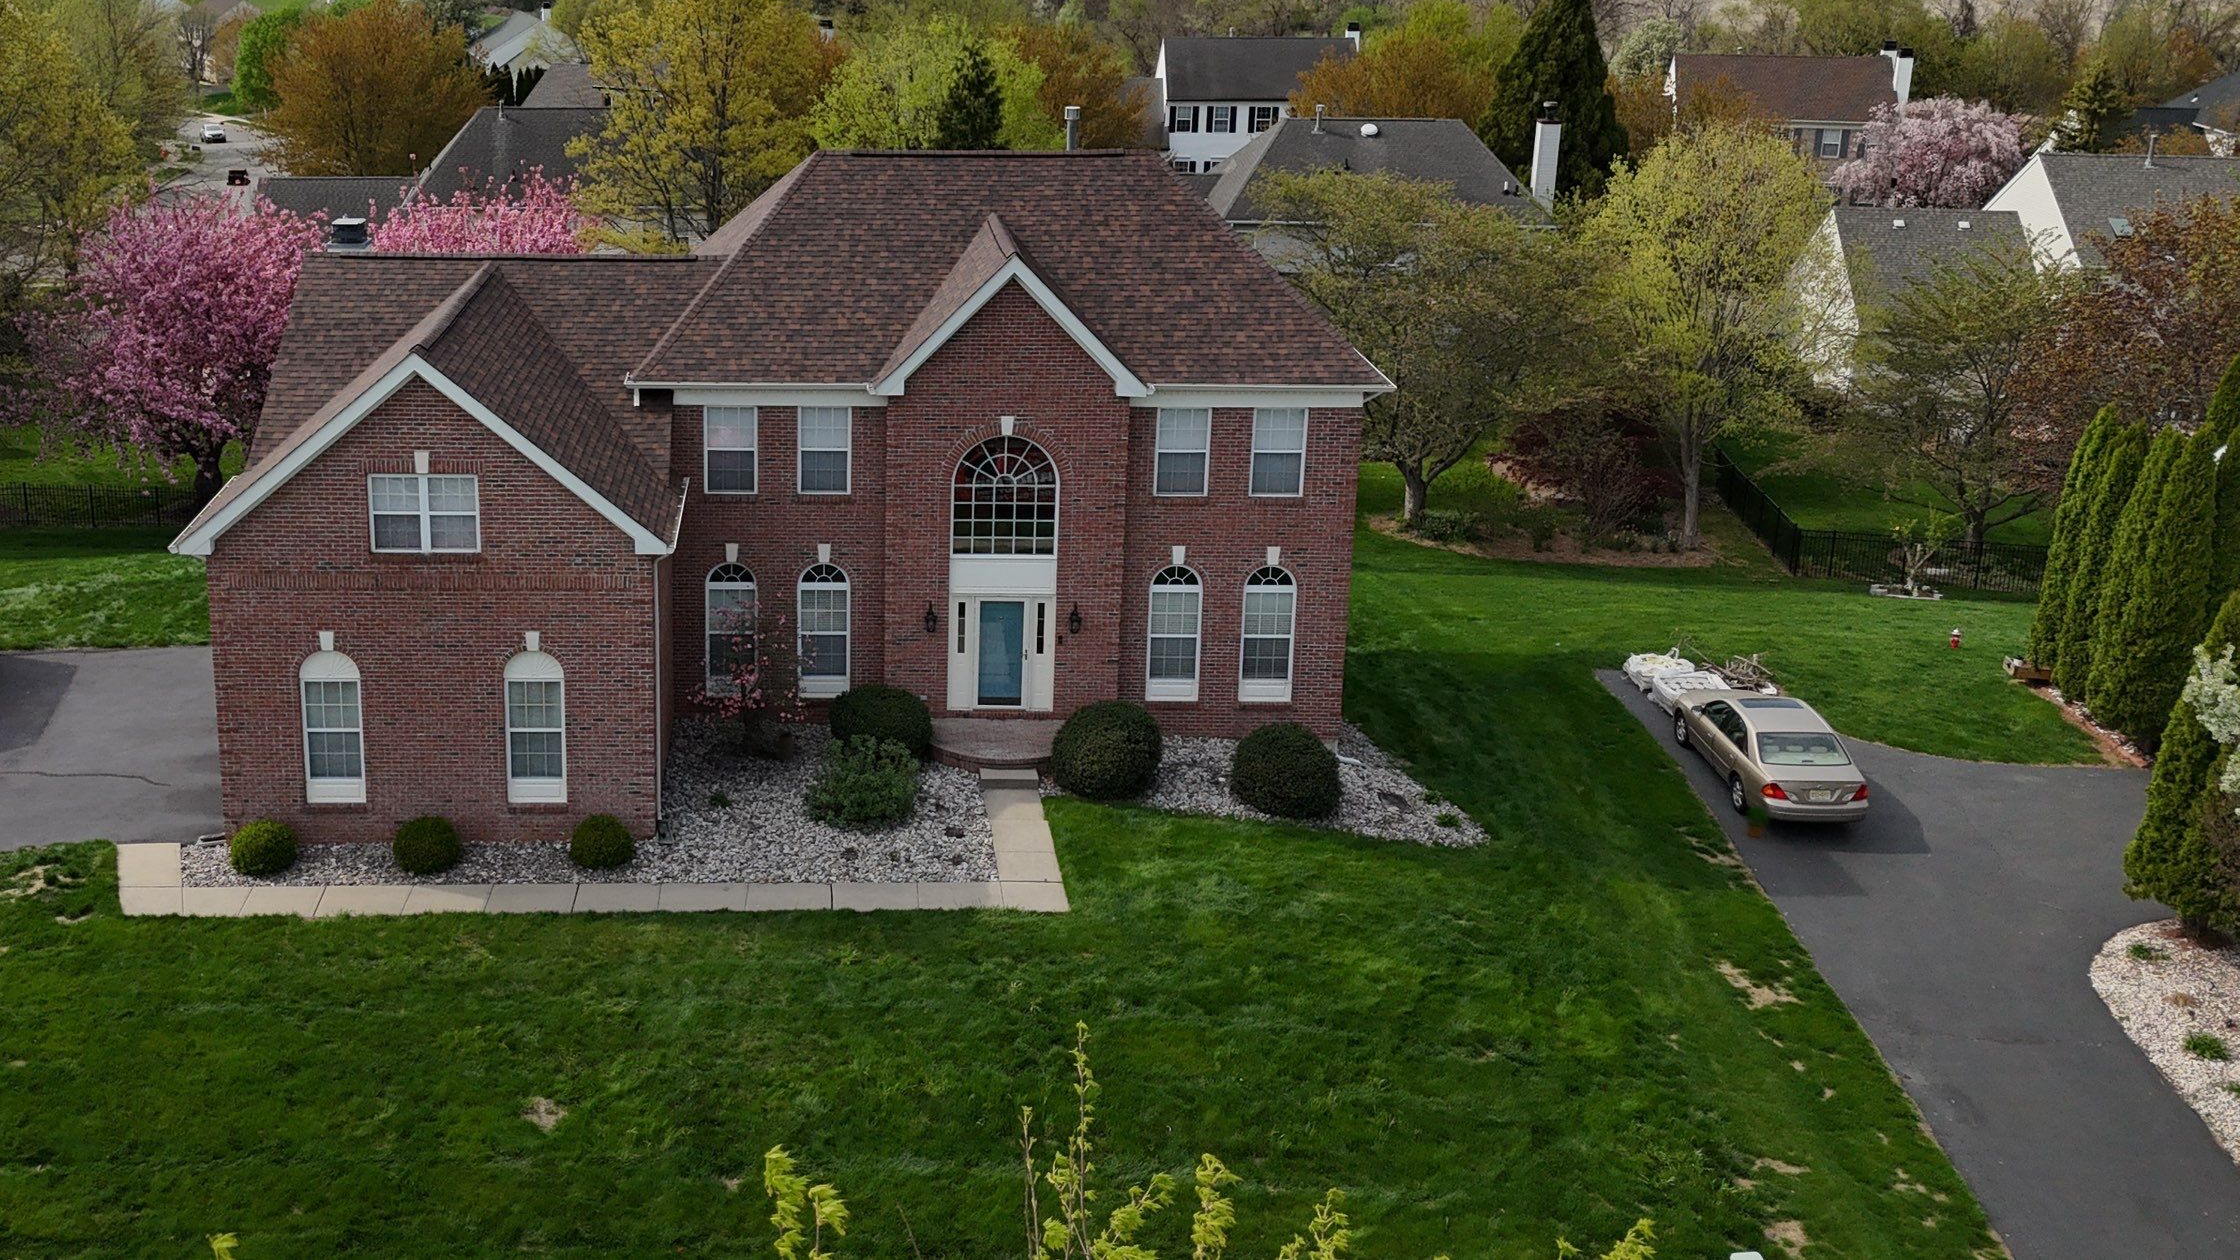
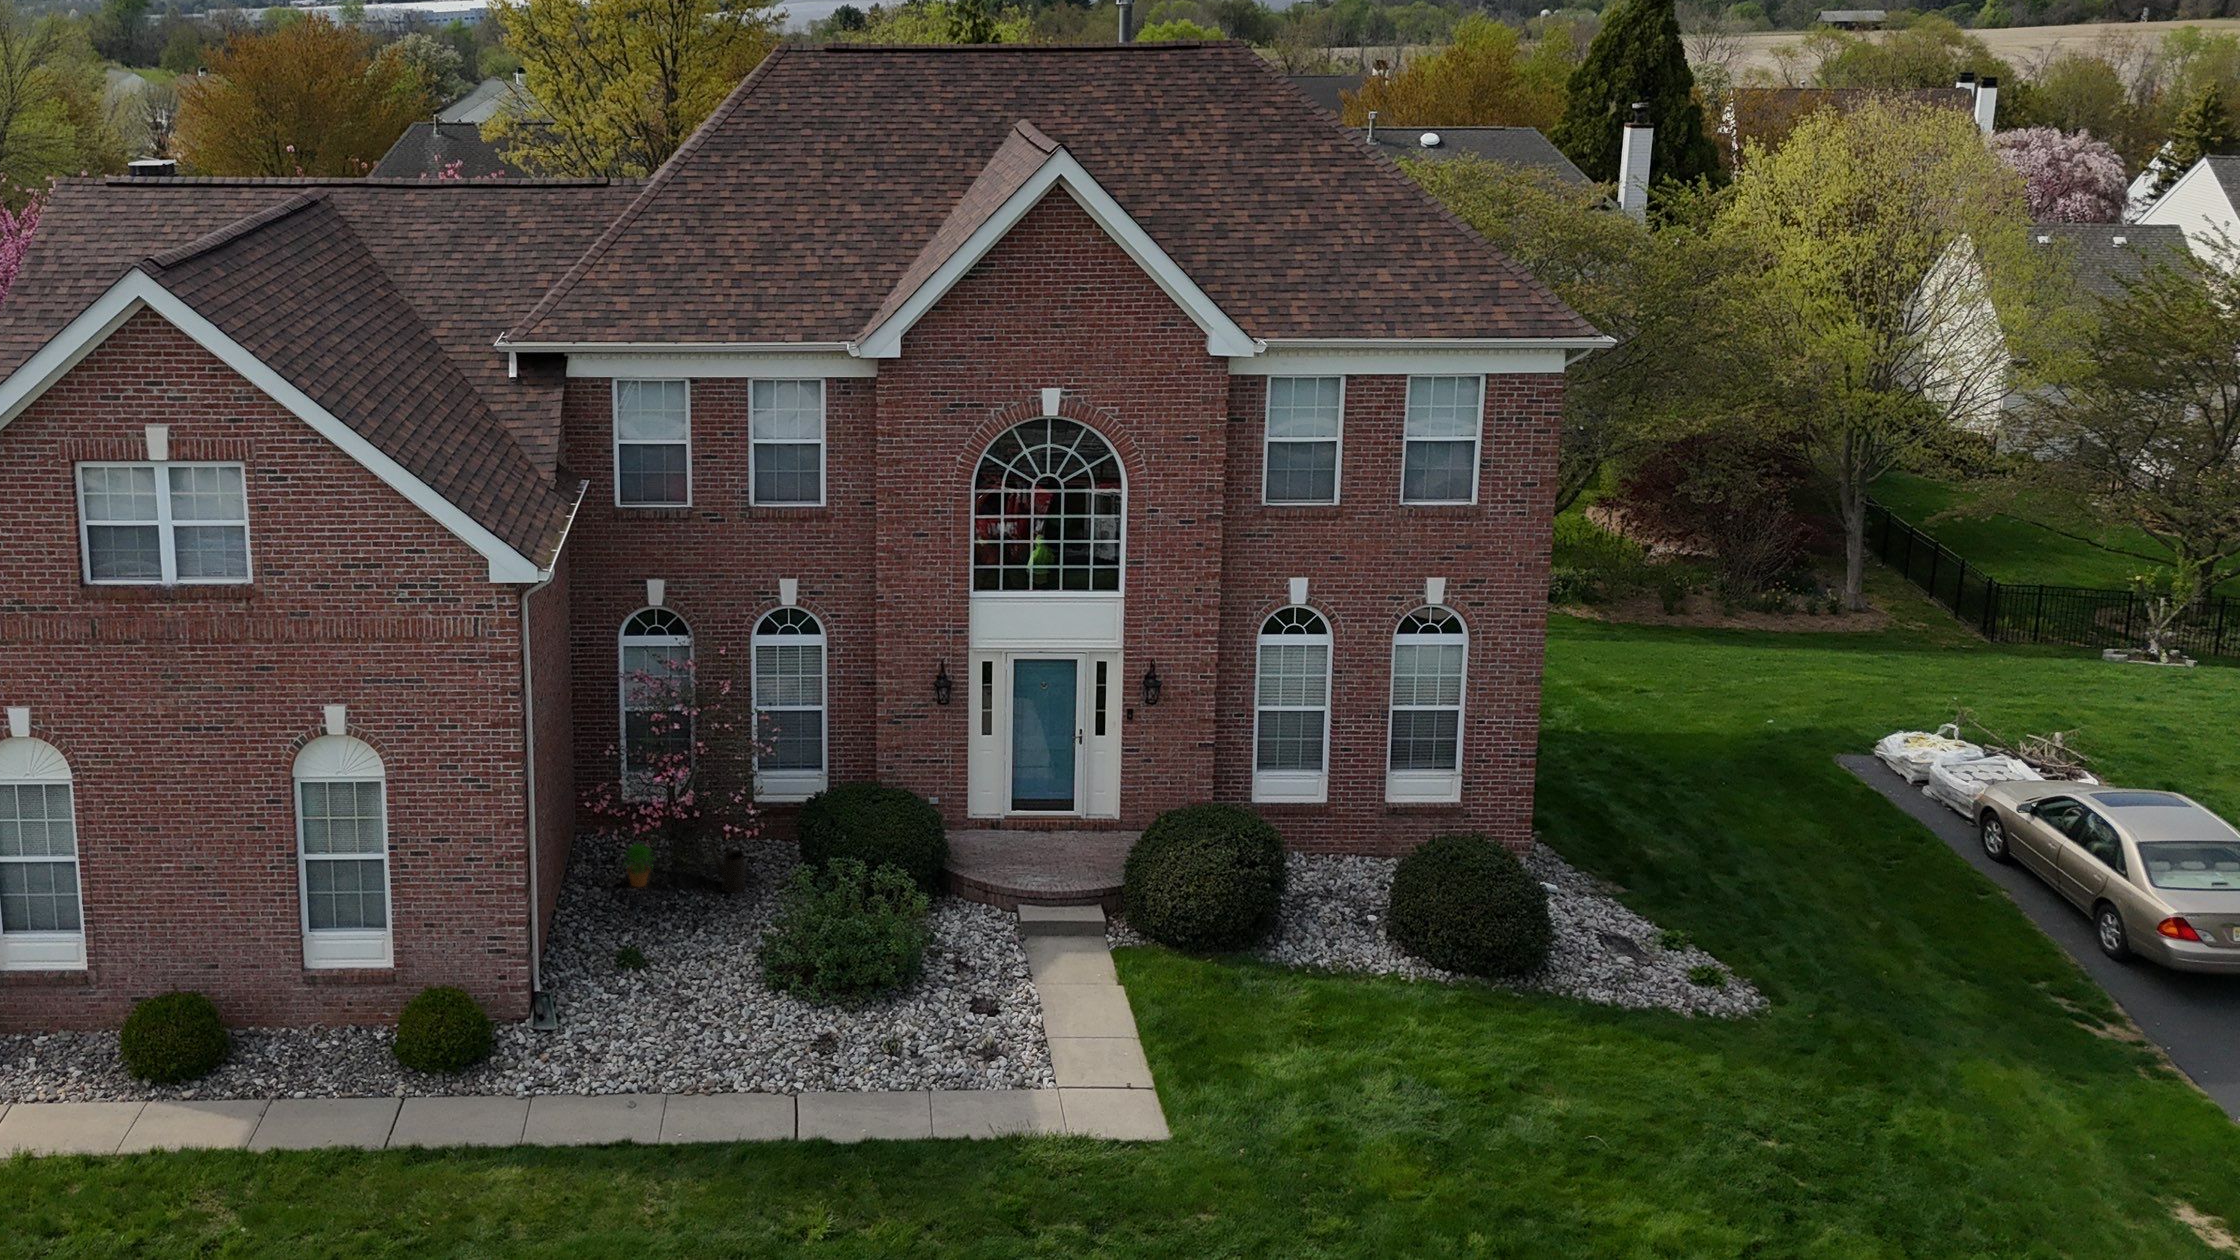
potted plant: present [1746,806,1768,837] -> present [624,844,654,887]

